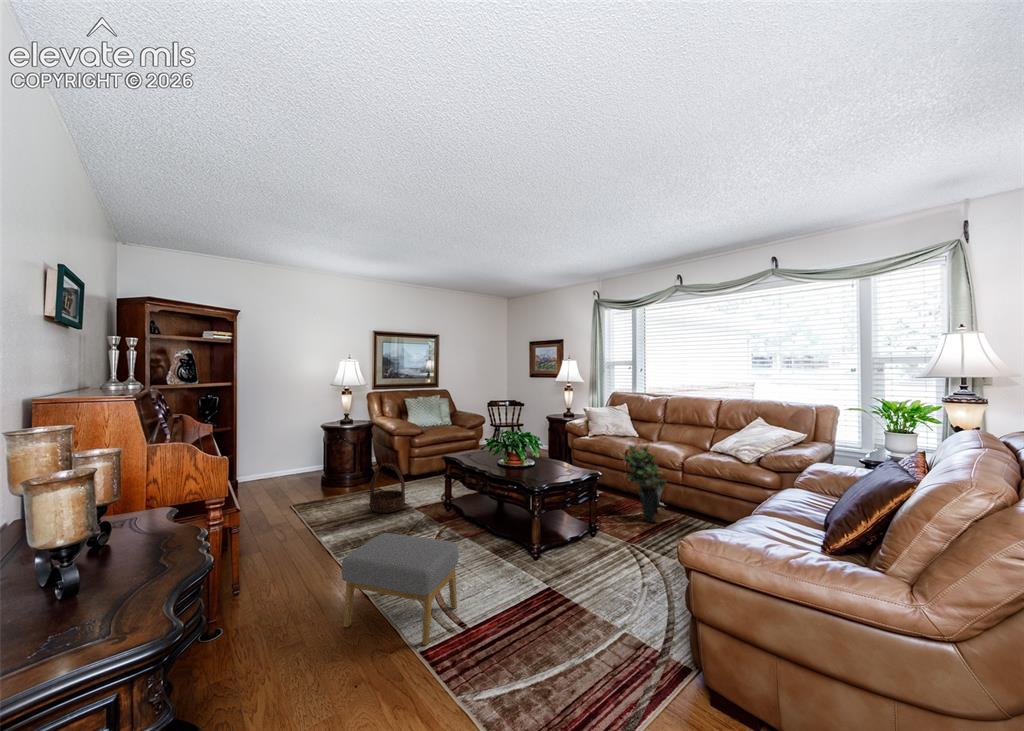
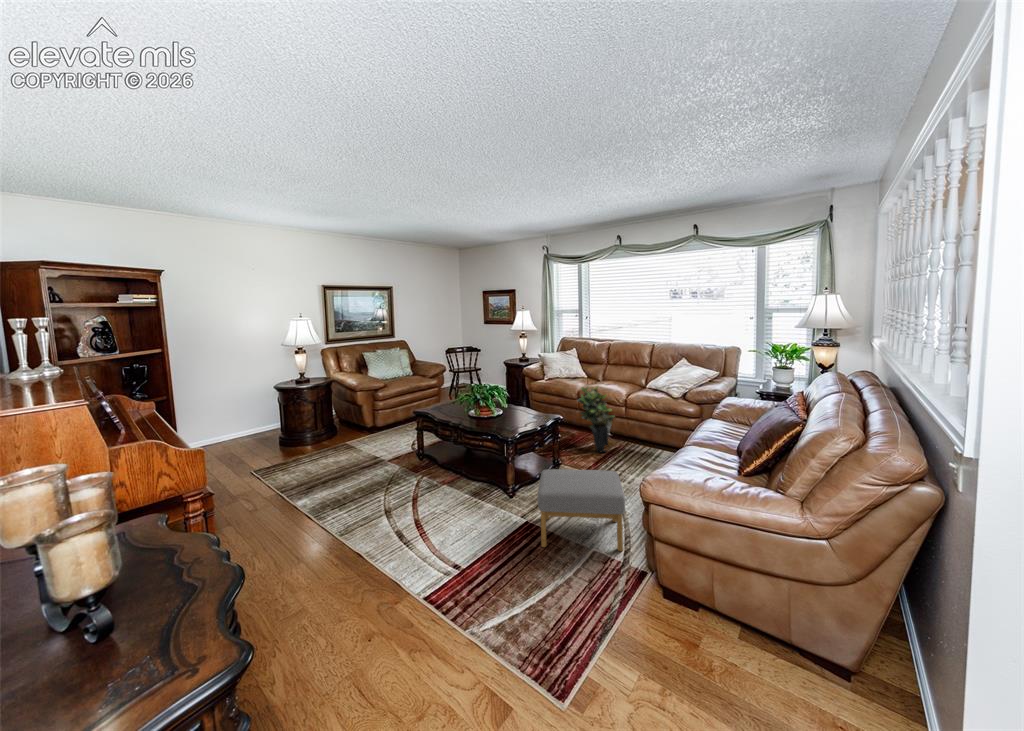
basket: present [369,463,405,513] -> none [339,421,376,469]
footstool: present [342,533,459,645] -> present [537,469,625,551]

